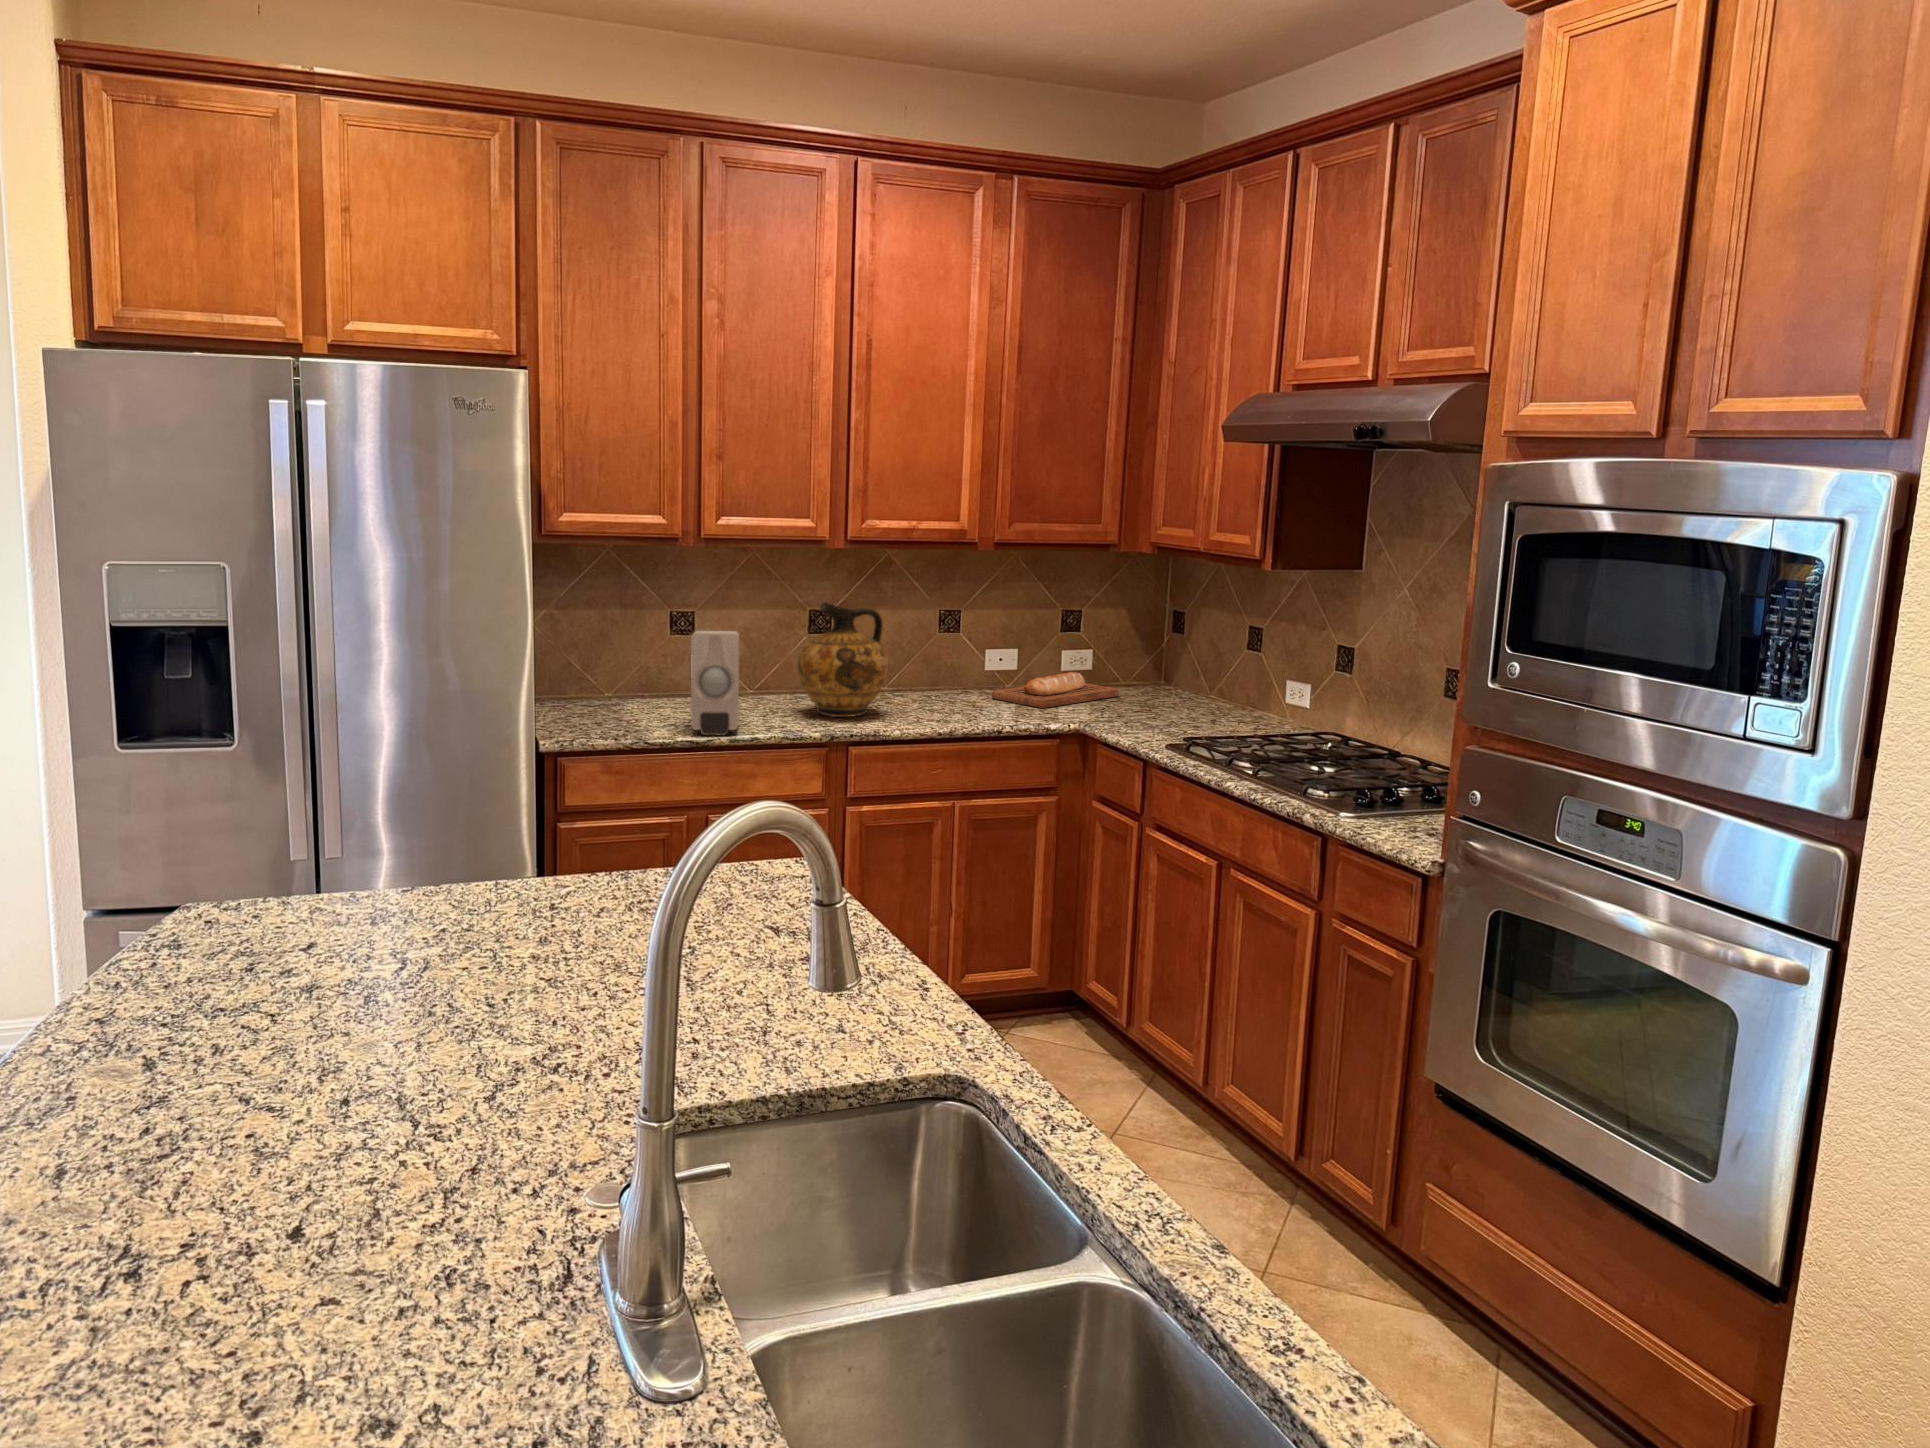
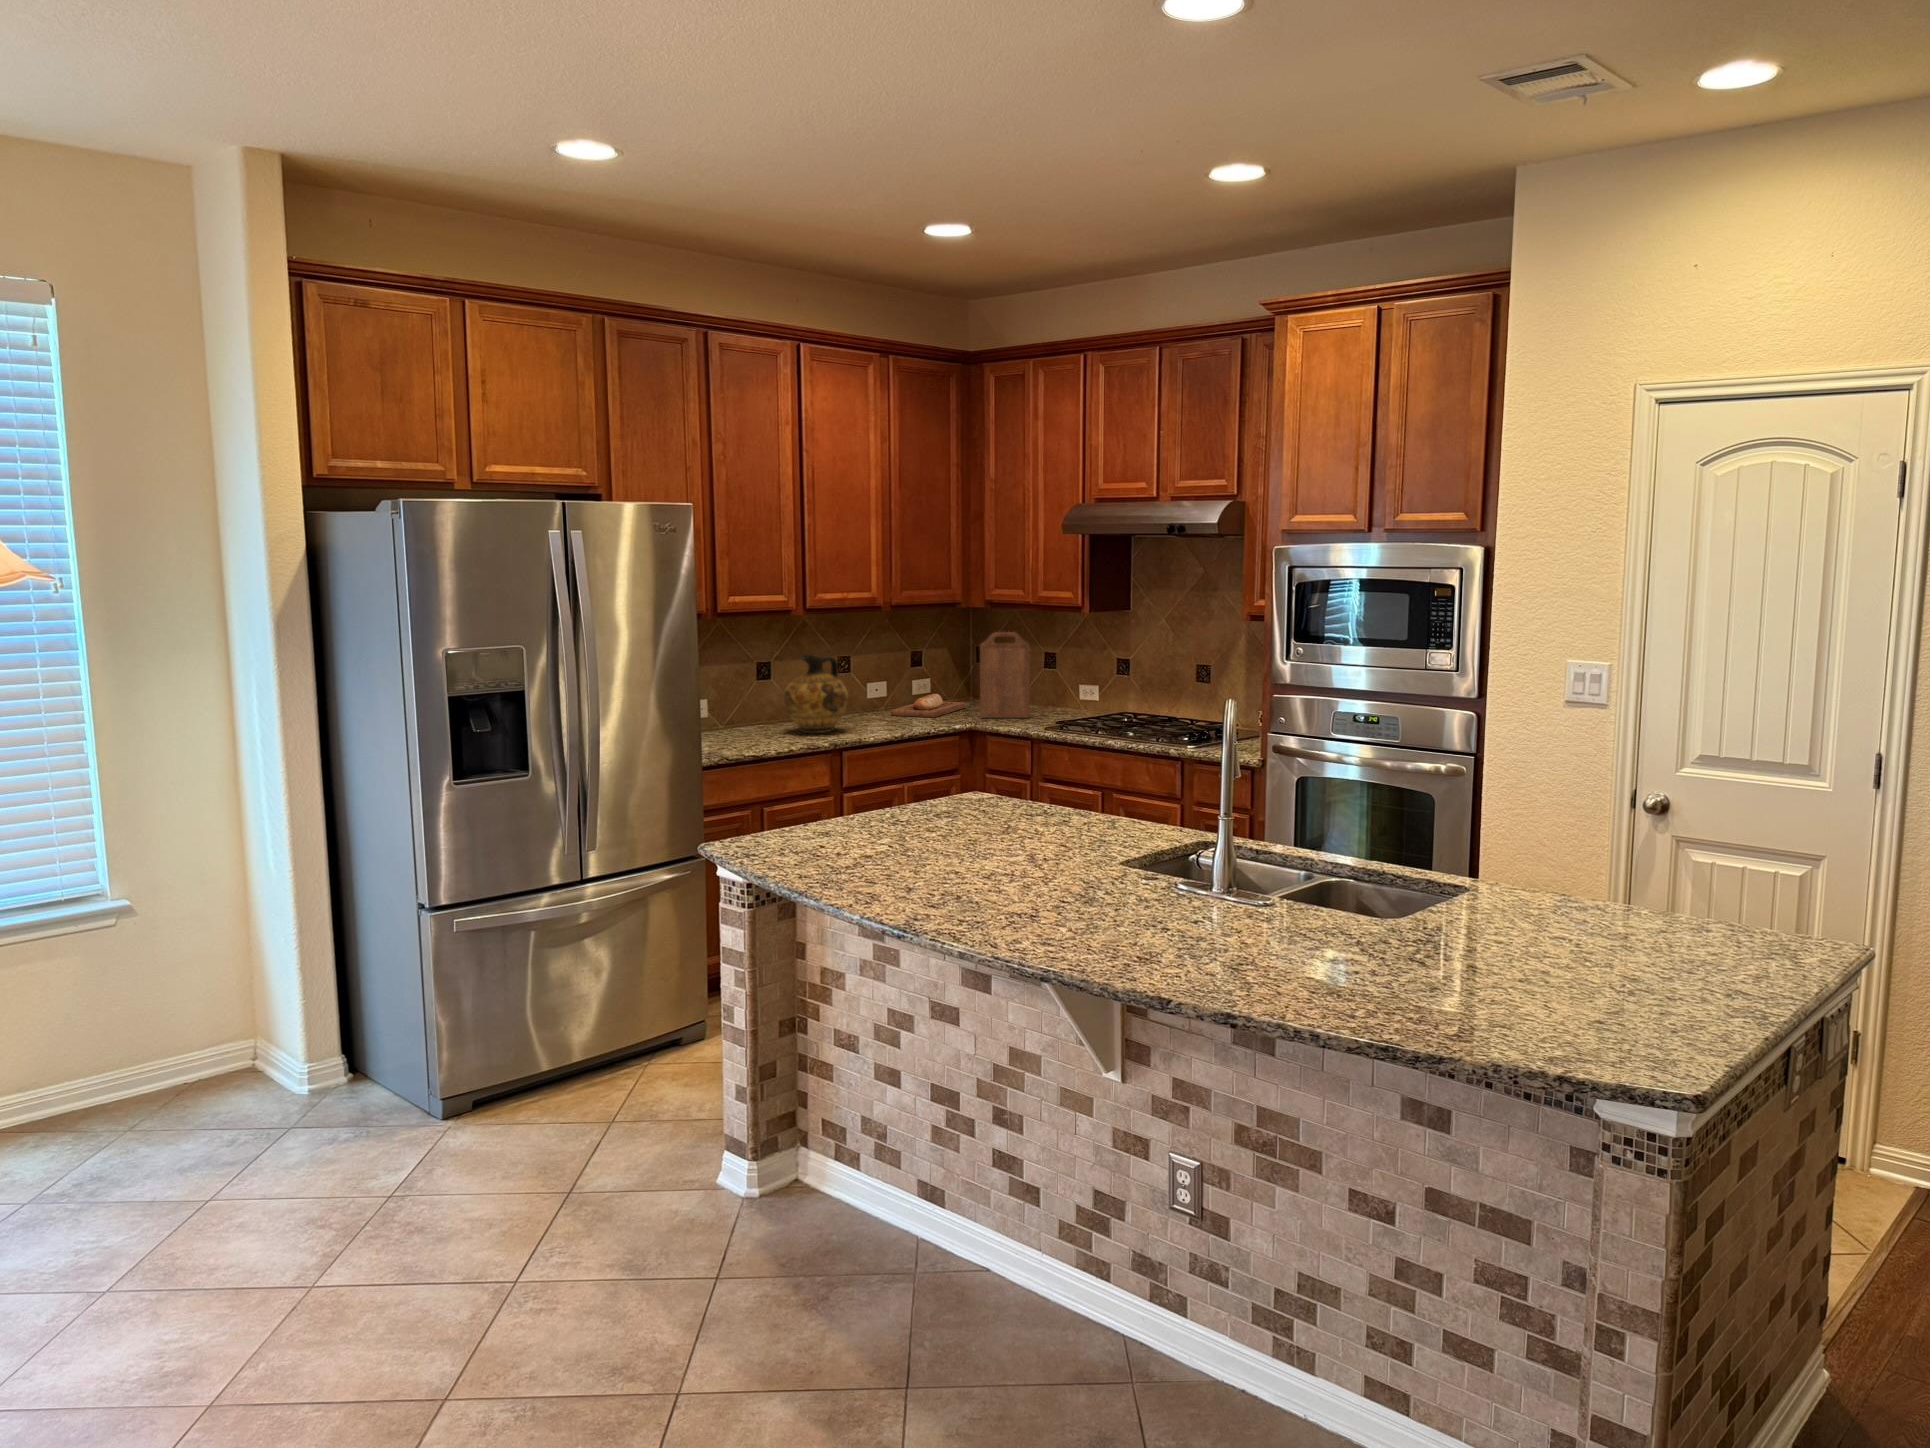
cutting board: none [1106,590,1186,724] -> present [980,632,1030,718]
soap dispenser: present [691,631,740,735] -> none [731,677,781,750]

